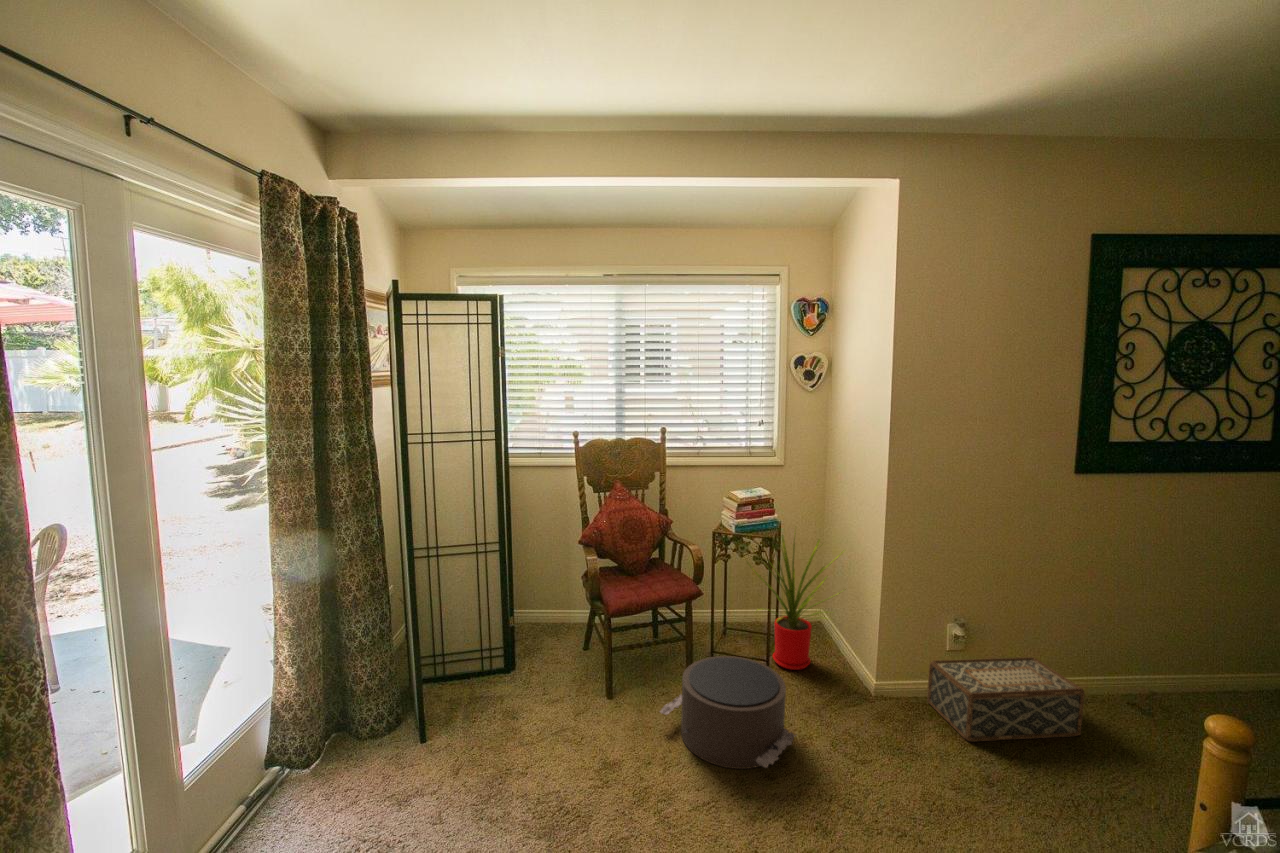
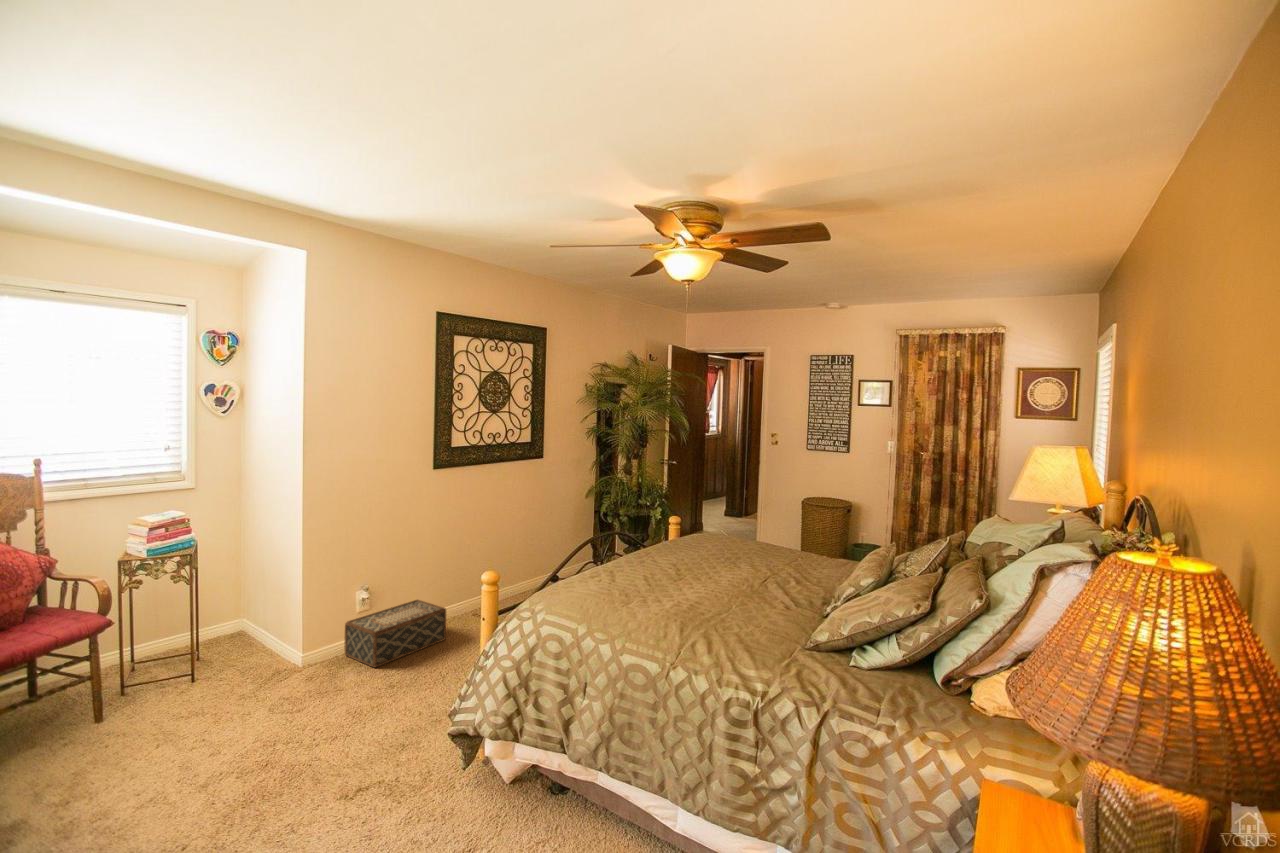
house plant: present [749,533,842,670] -> none [158,541,271,674]
pouf: present [660,656,796,769] -> none [64,667,233,770]

